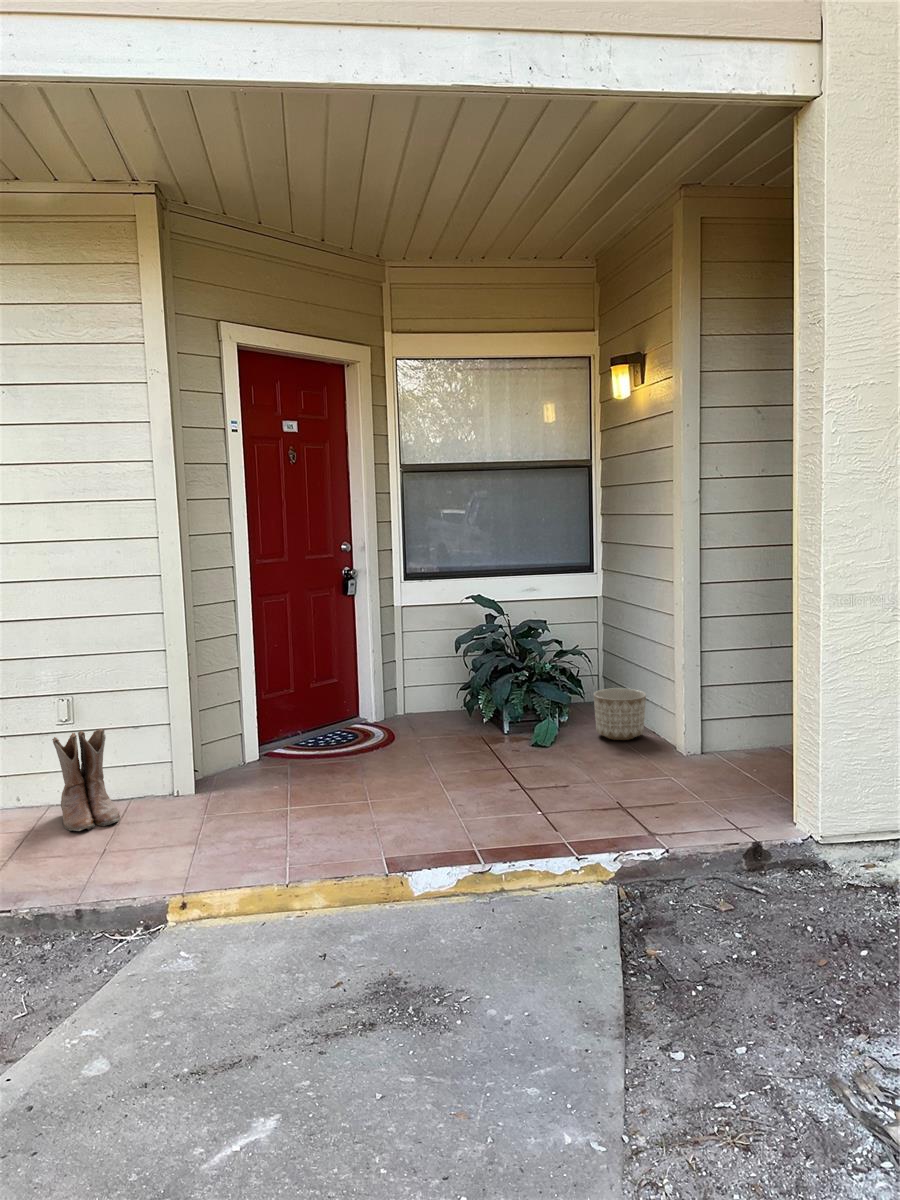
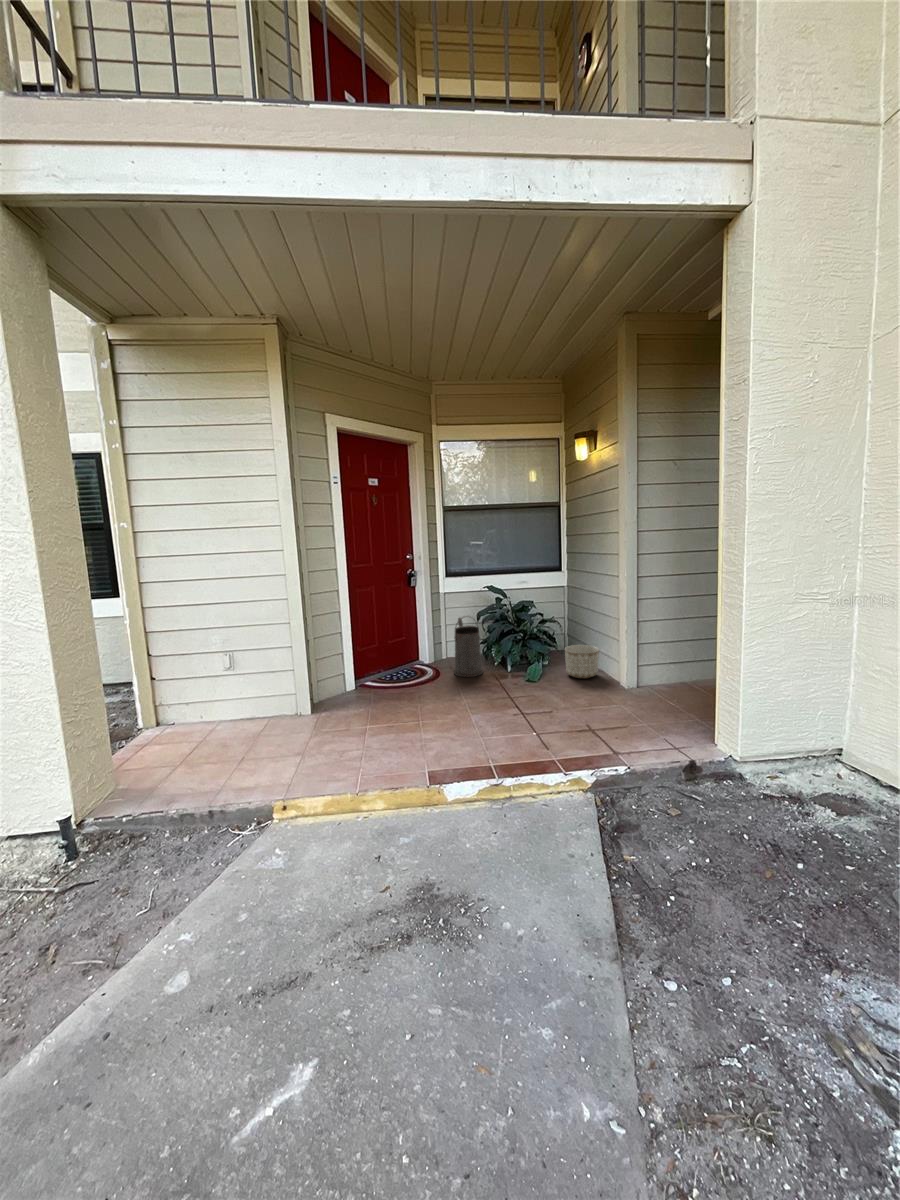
watering can: none [419,641,466,739] -> present [454,616,483,677]
boots: present [52,729,120,831] -> none [213,676,259,745]

